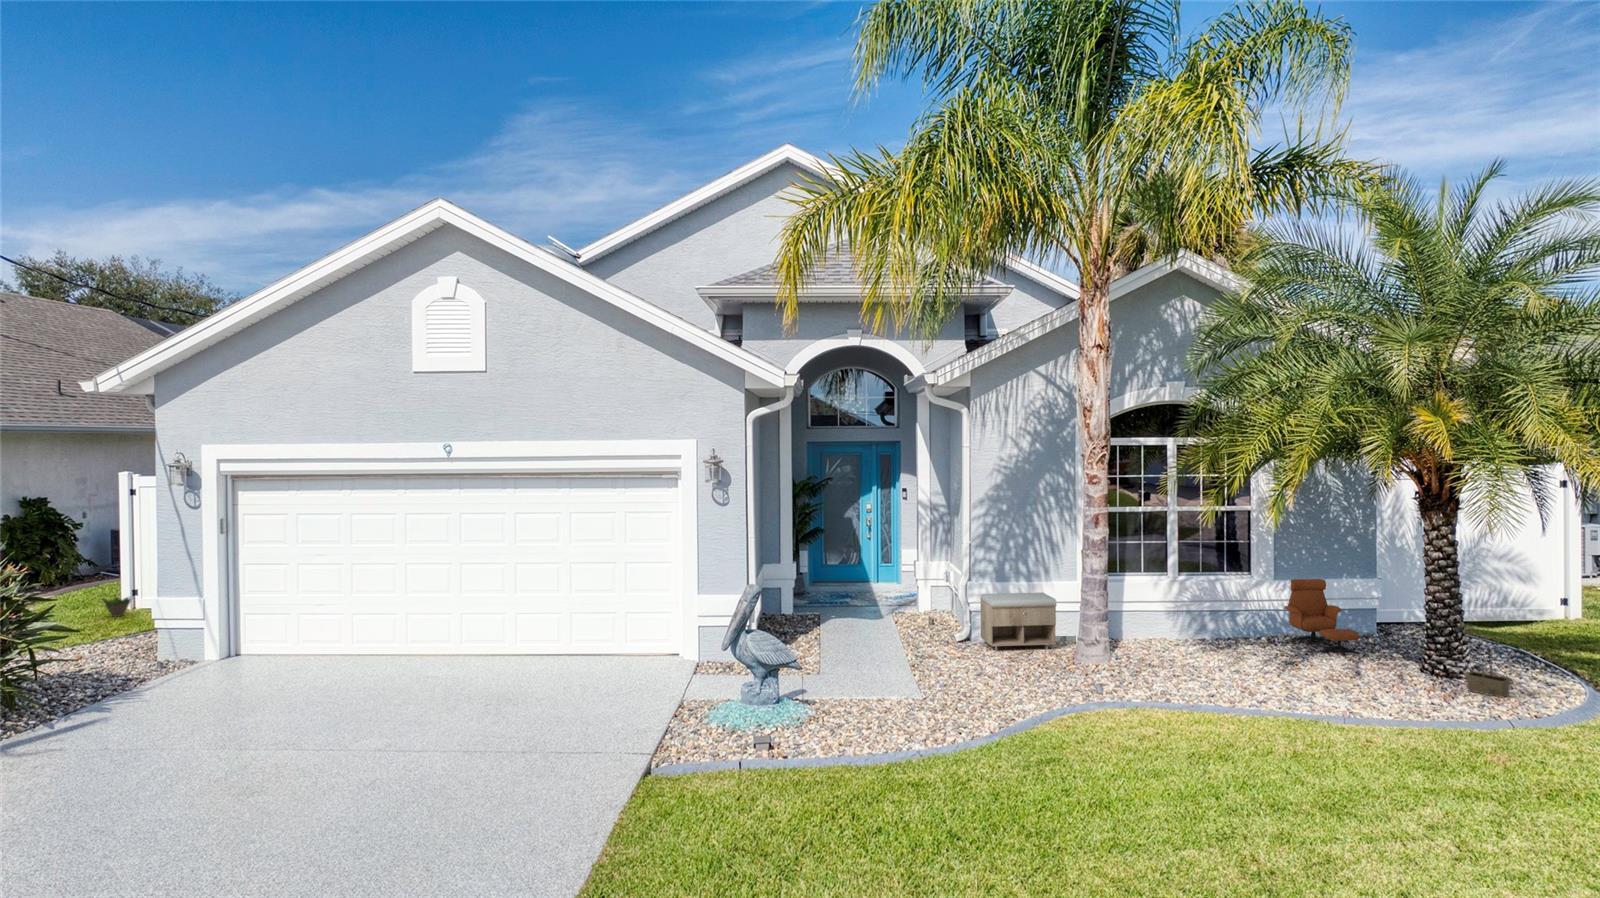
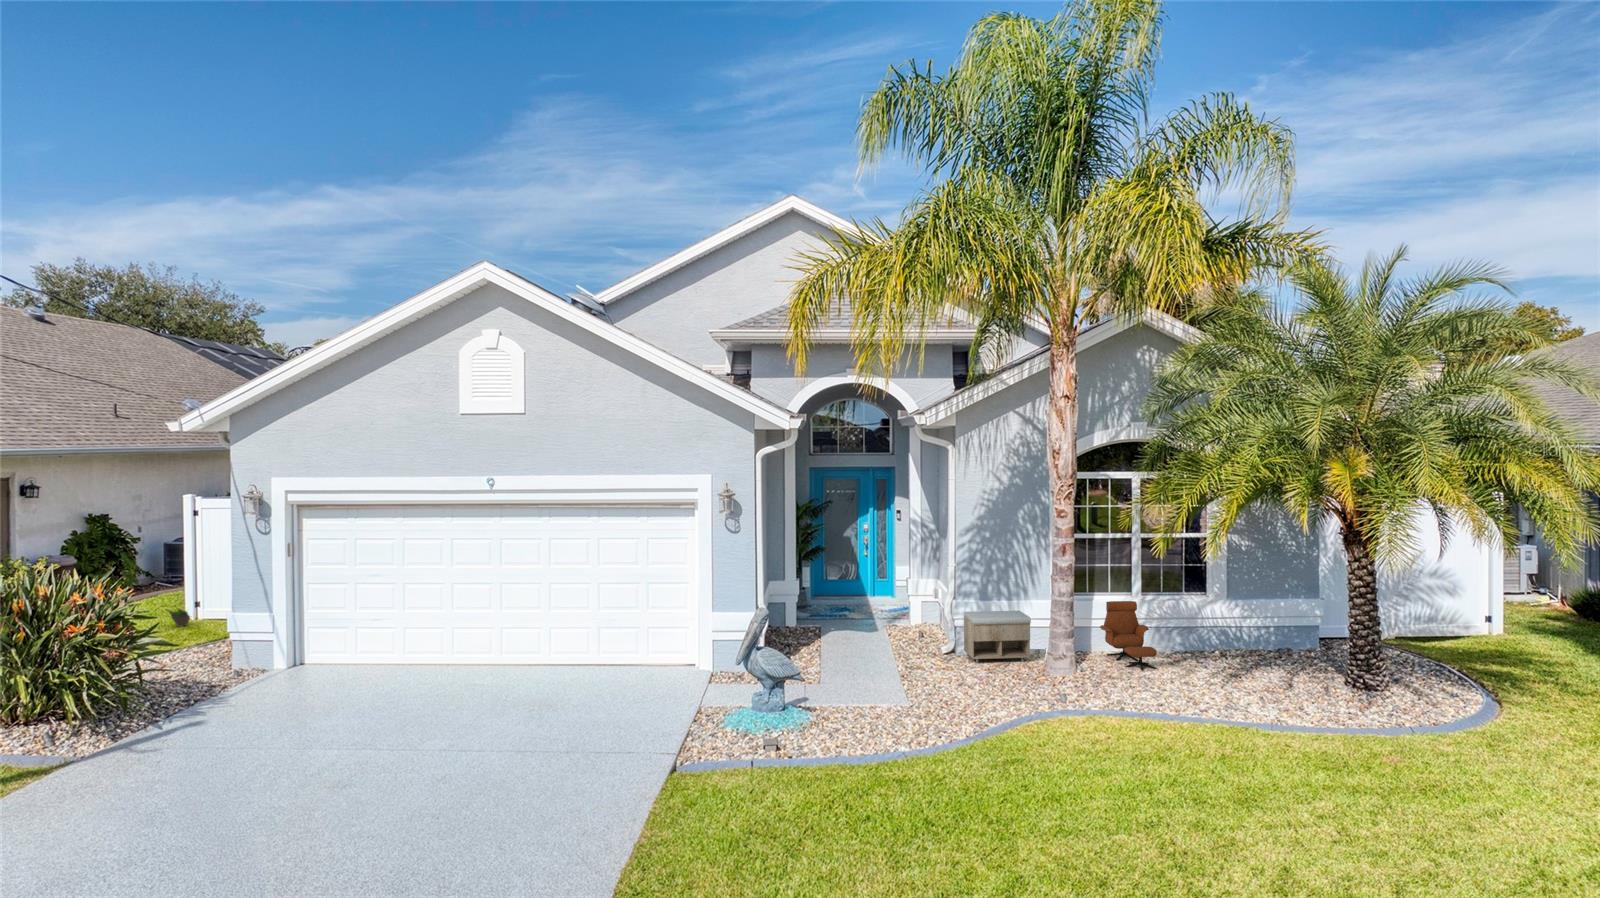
lounge chair: present [1284,579,1360,656] -> present [1100,601,1157,671]
basket: present [1465,662,1511,698] -> none [1380,677,1420,708]

